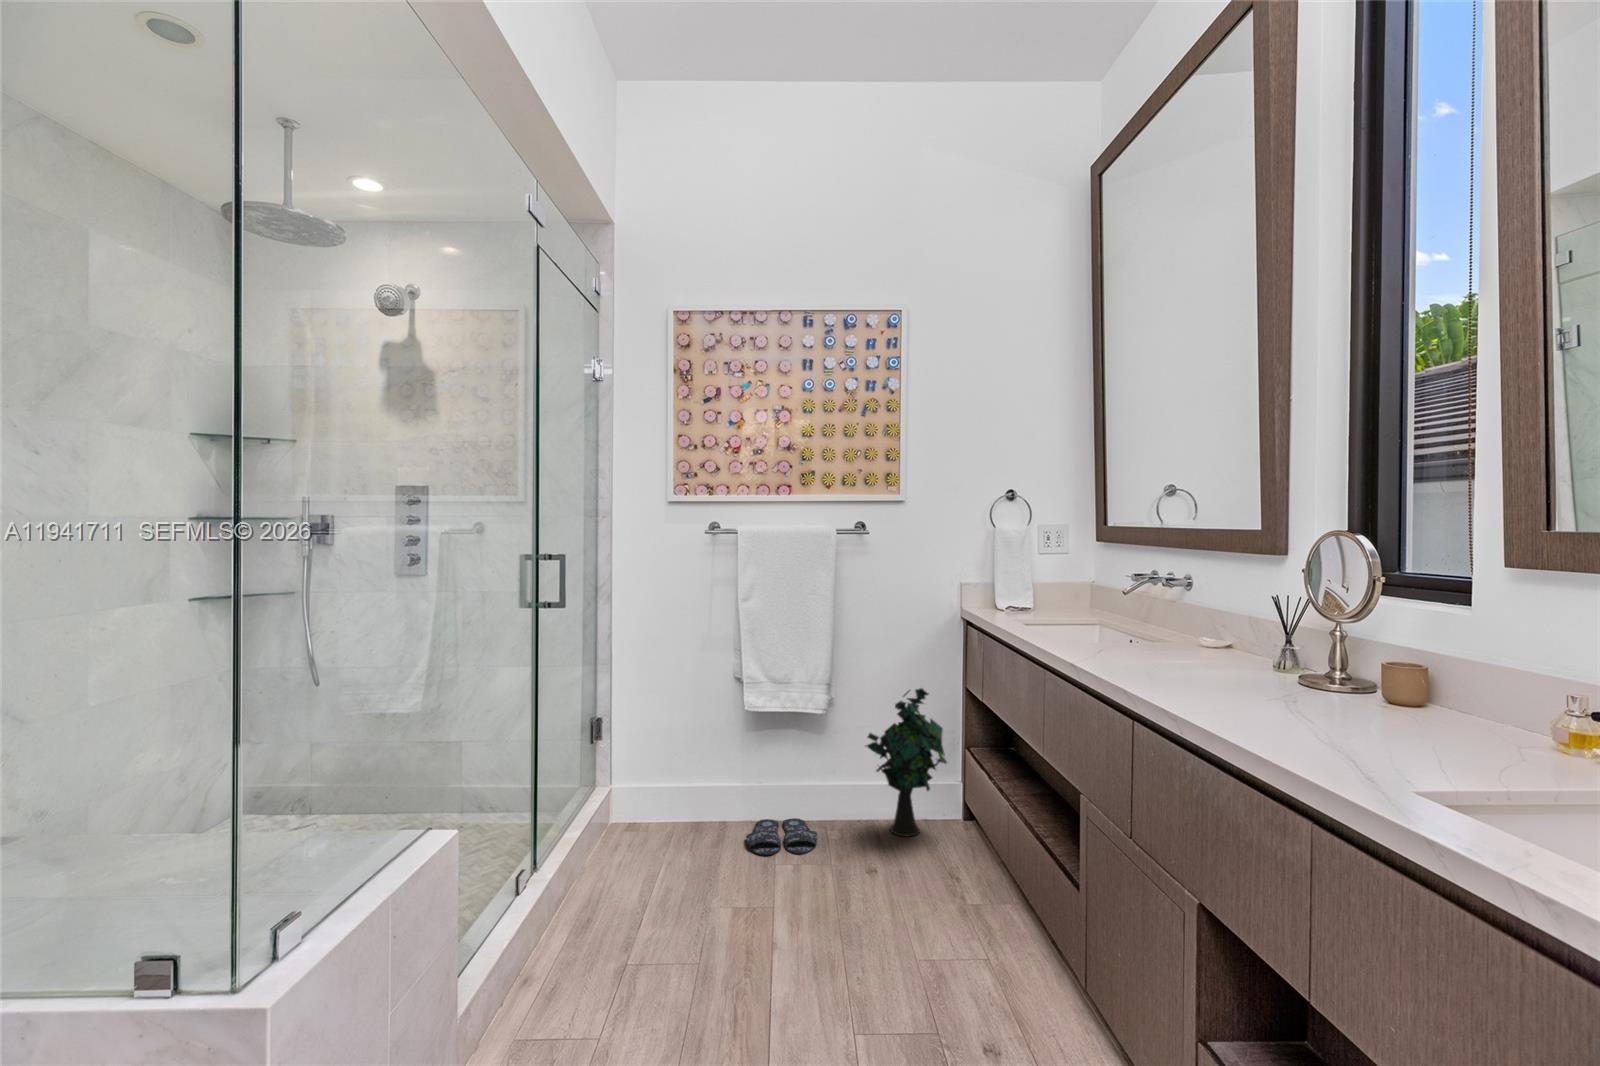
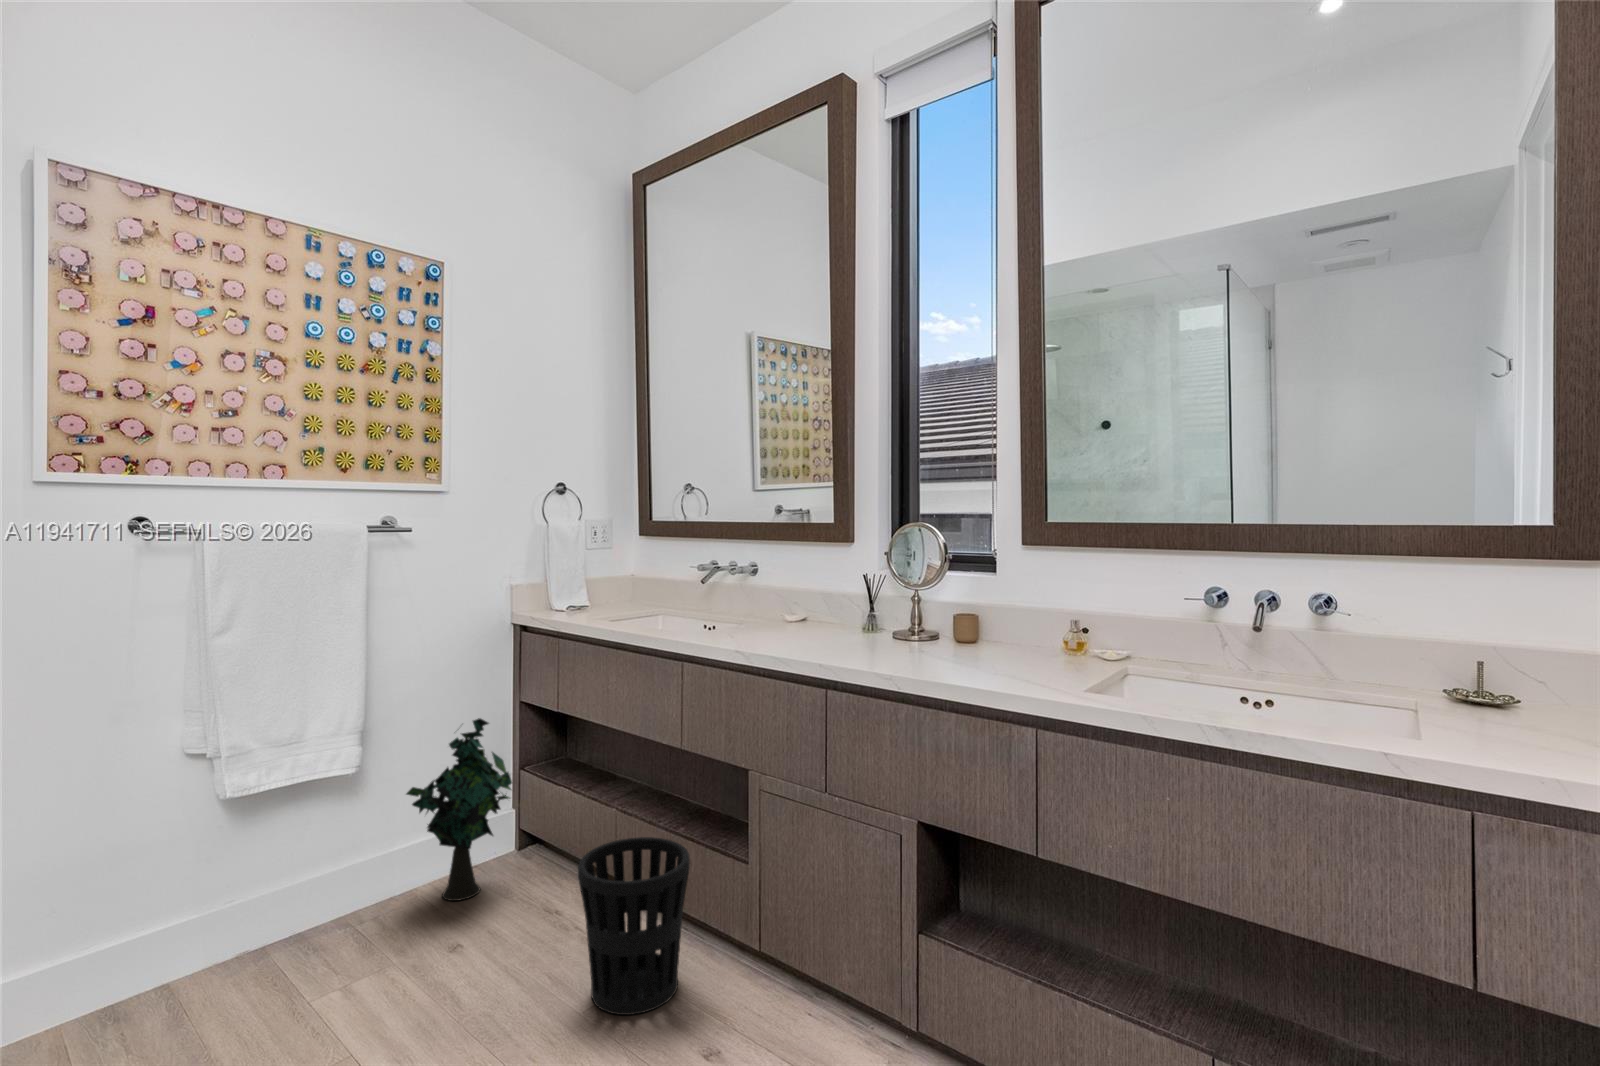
slippers: present [746,818,817,856] -> none [237,932,360,999]
wastebasket: none [911,820,1019,993] -> present [578,837,690,1015]

